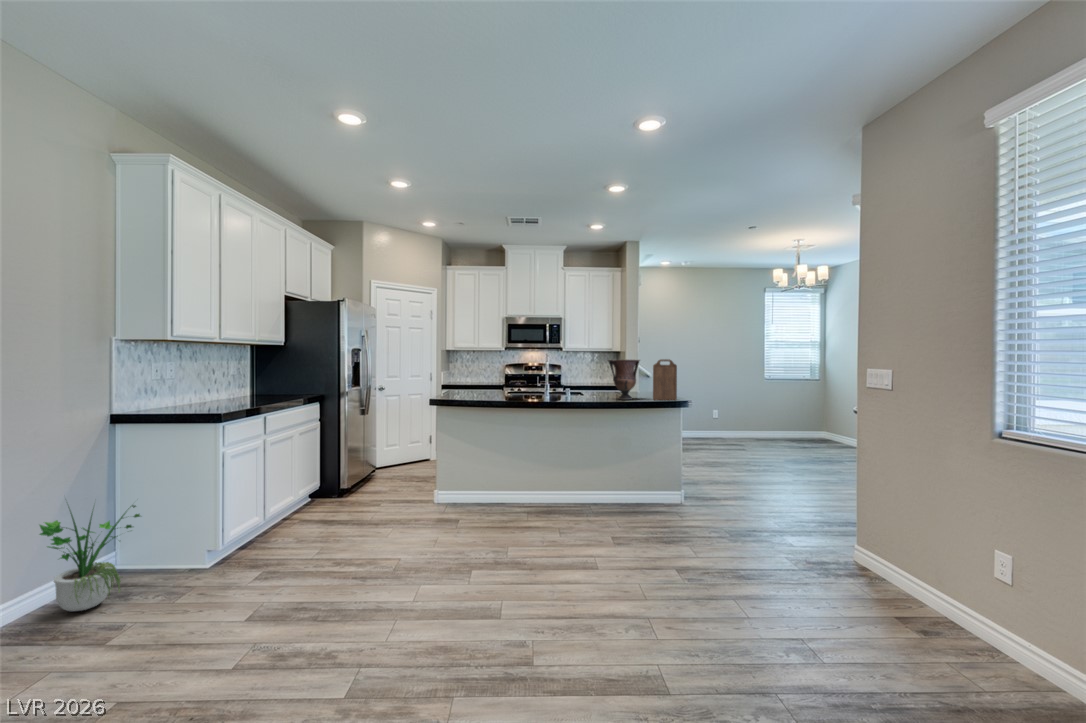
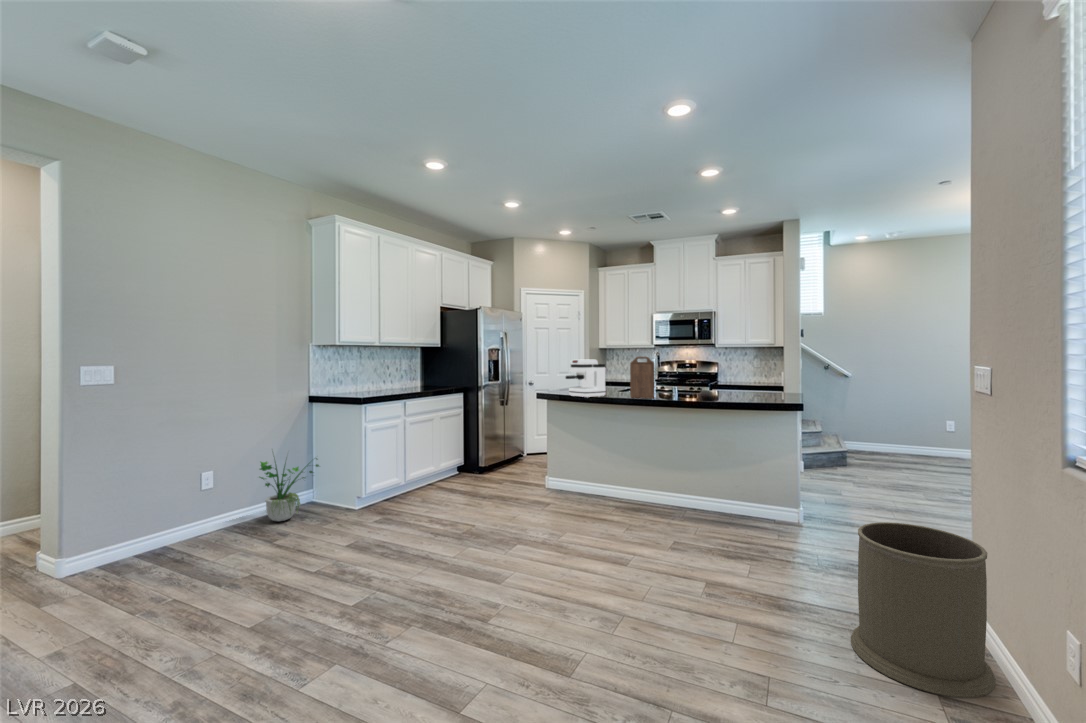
cutting board: present [653,359,677,400] -> present [630,357,654,399]
vase: present [608,360,640,400] -> none [705,356,745,399]
coffee maker: none [472,362,510,402] -> present [566,359,606,397]
trash can: none [807,492,911,617] -> present [851,522,996,698]

